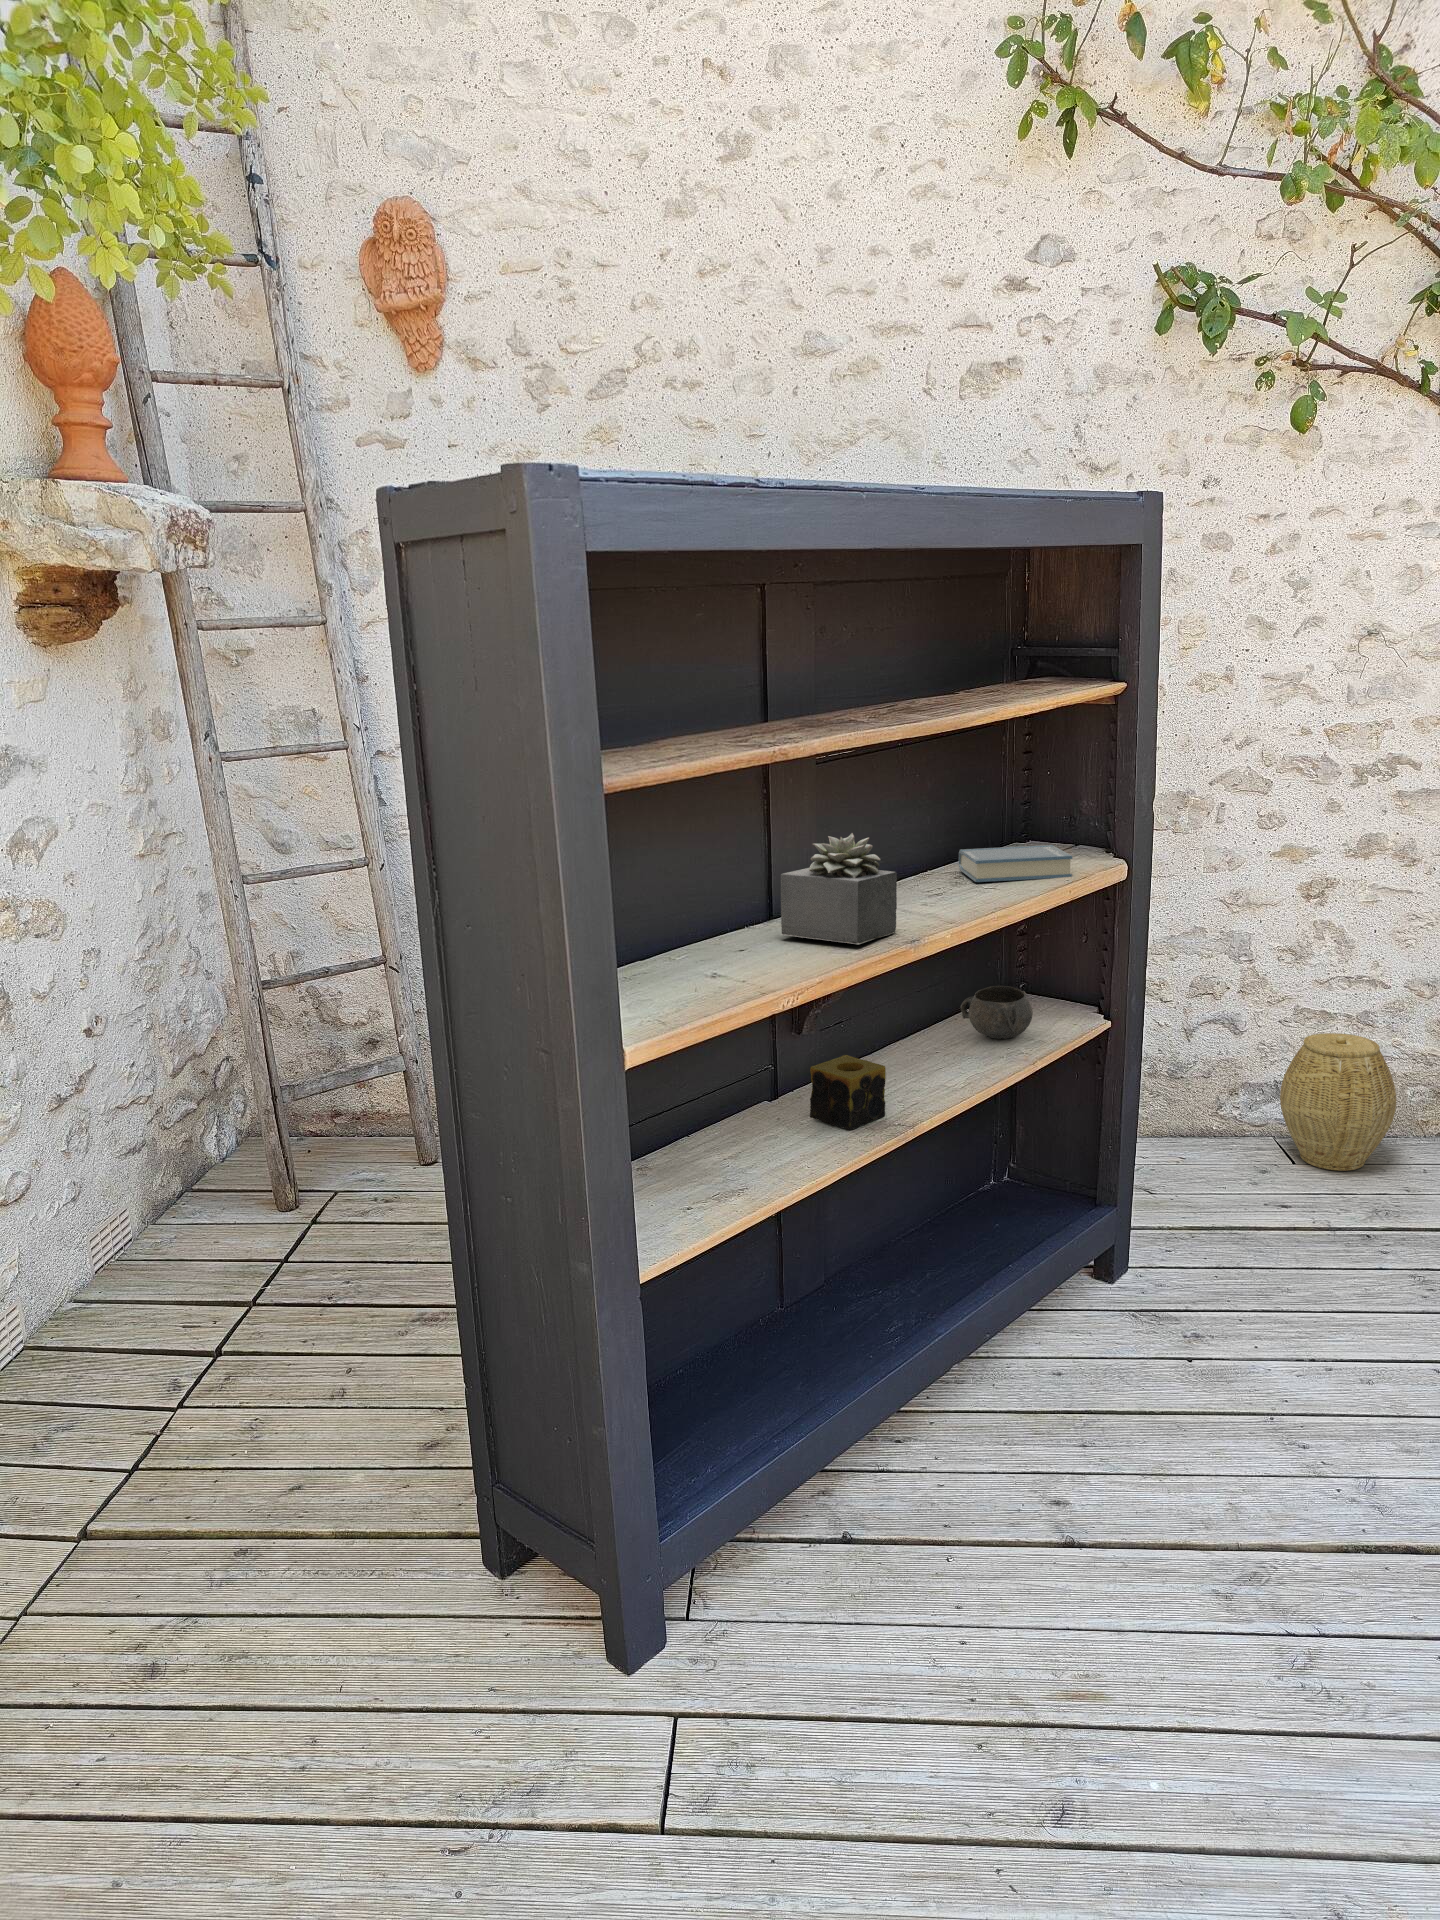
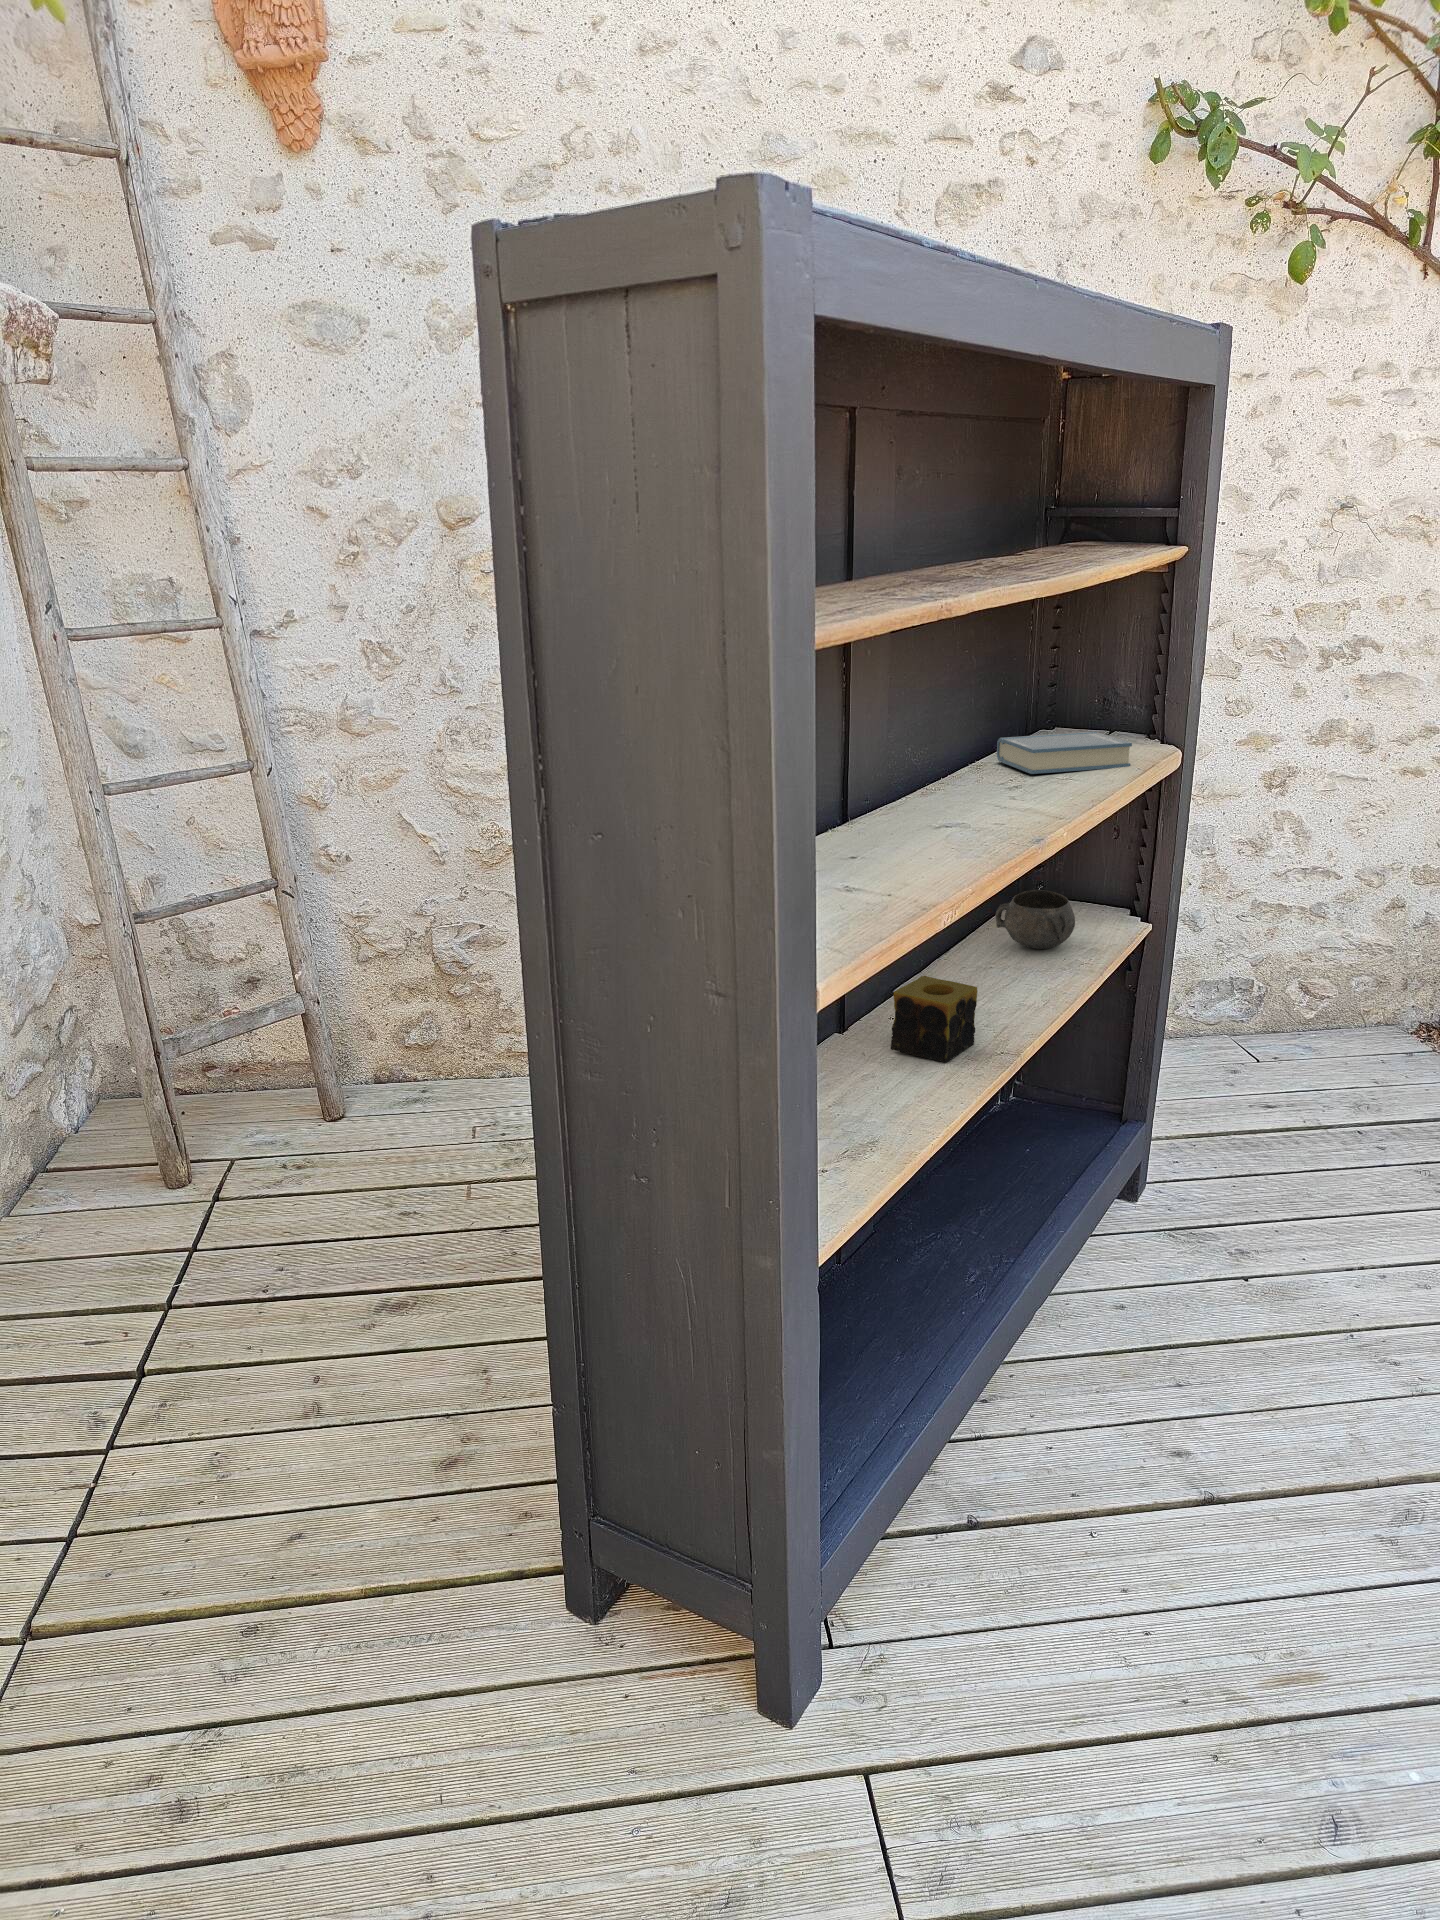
succulent plant: present [781,833,897,944] -> none [870,716,1004,847]
woven basket: present [1280,1033,1396,1171] -> none [1245,928,1362,1068]

